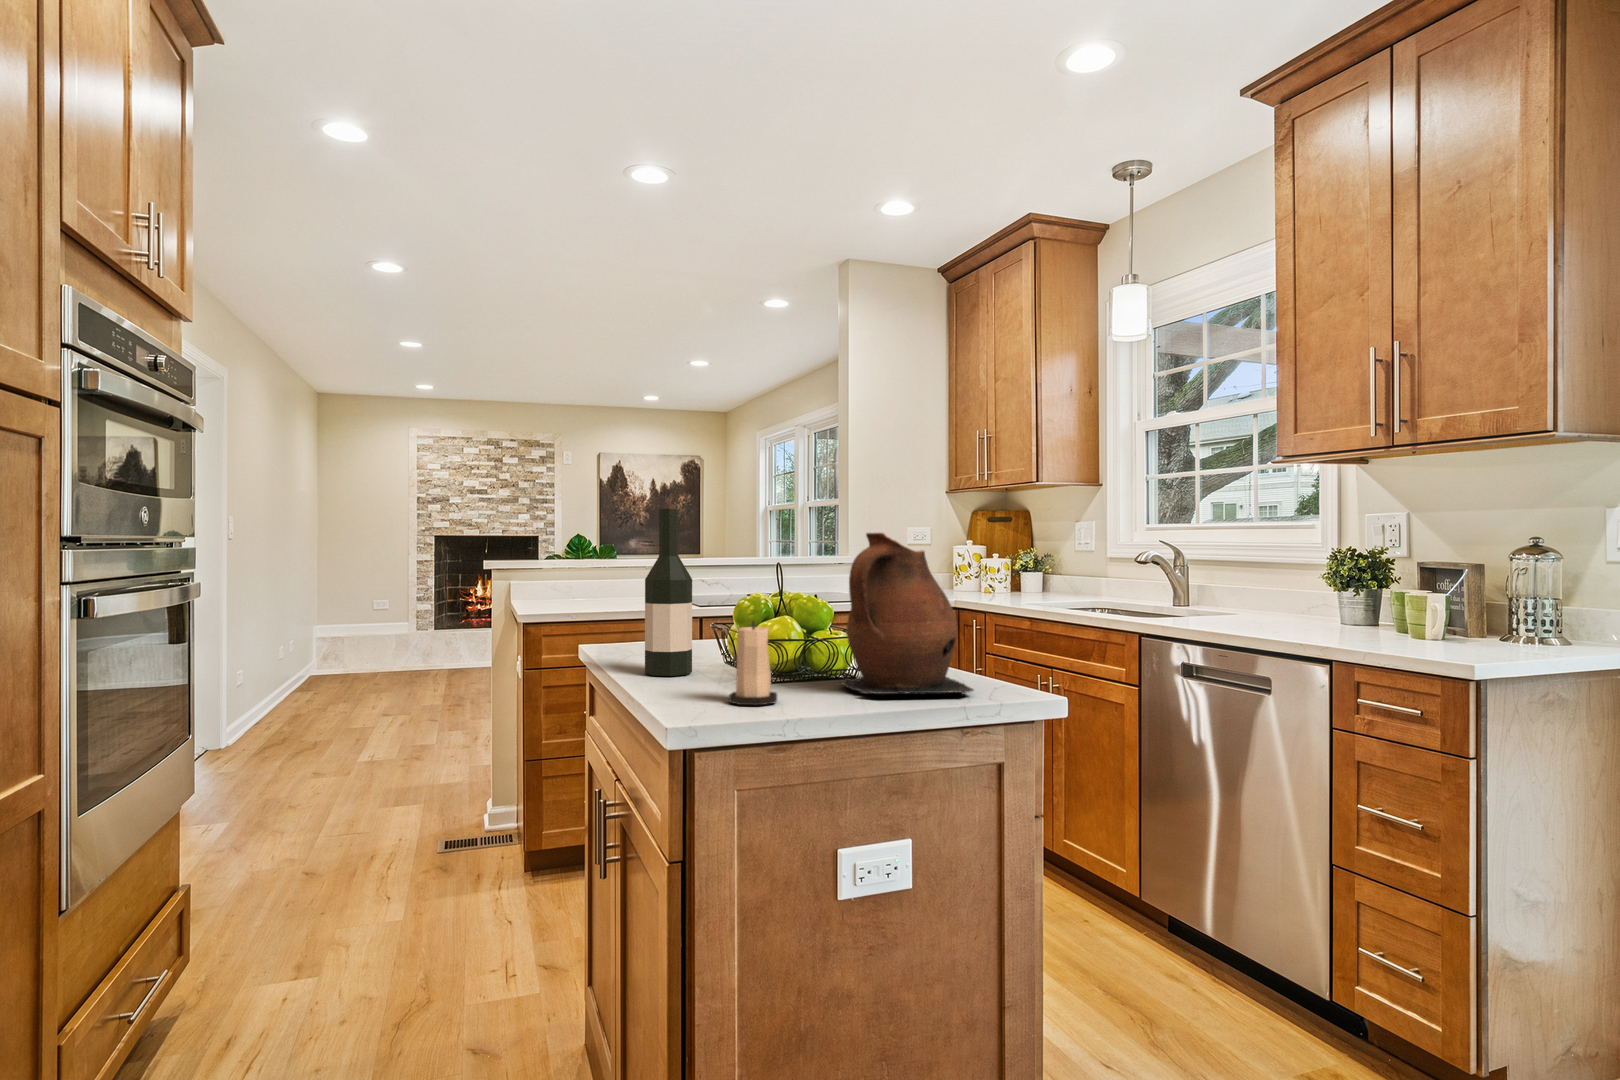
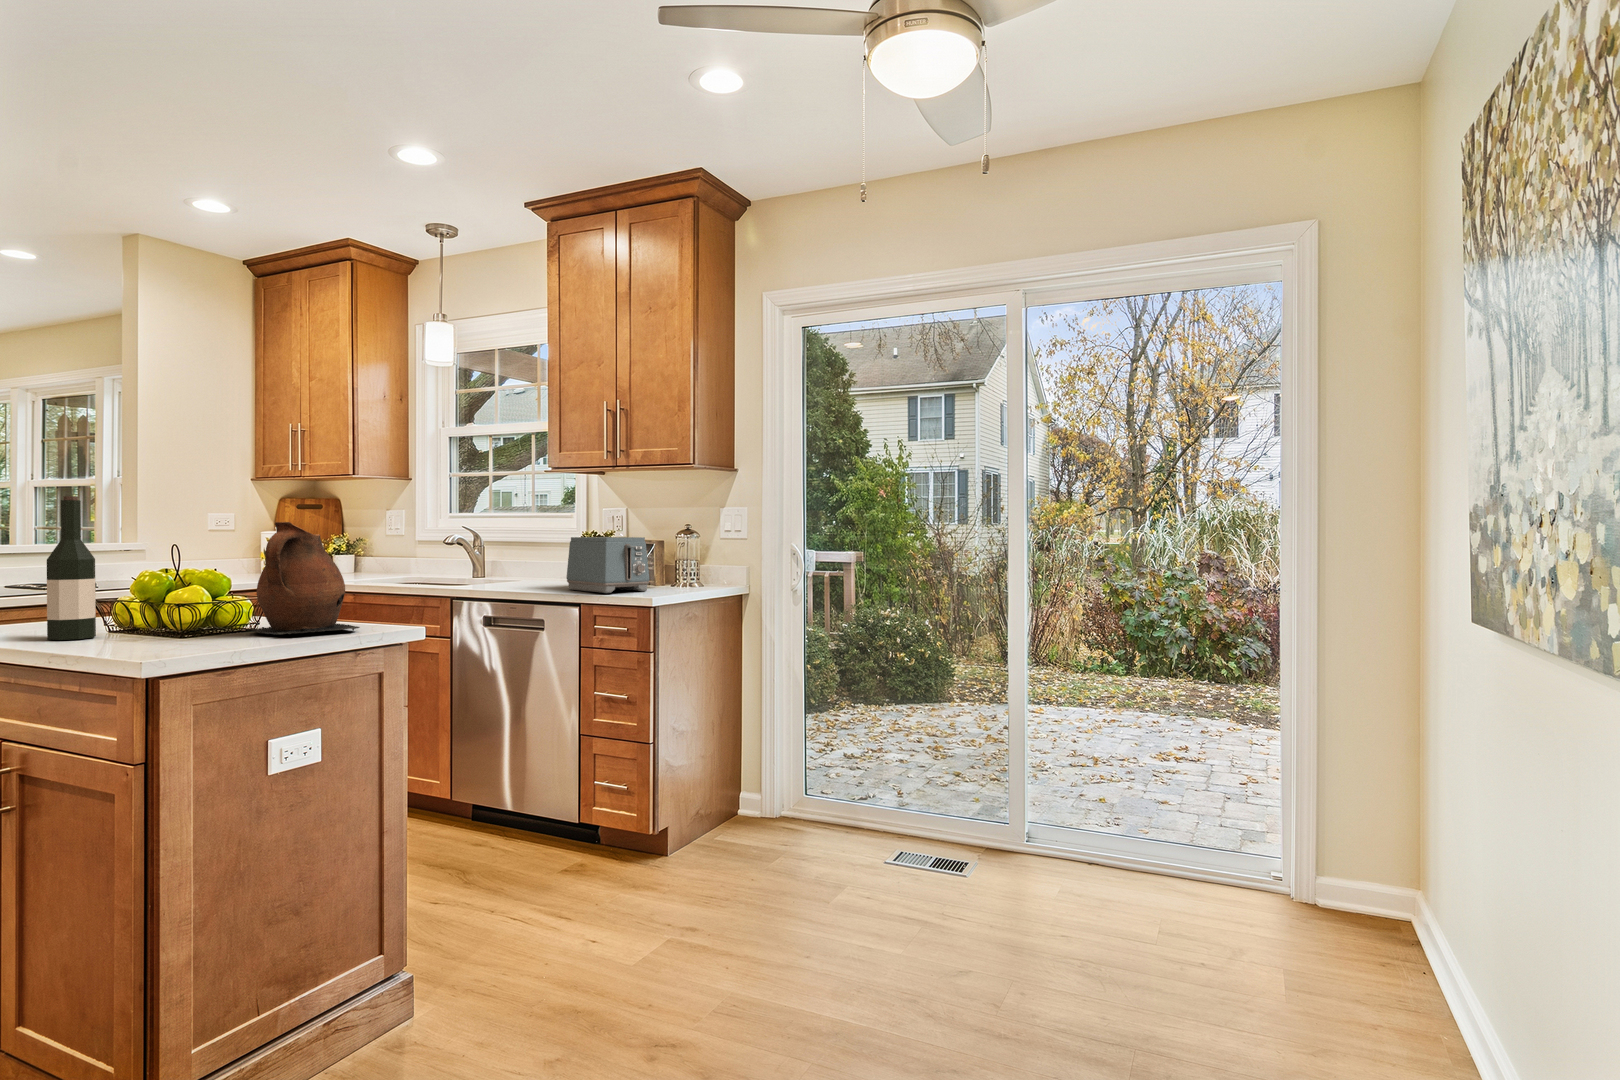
toaster: none [1309,557,1459,646] -> present [566,537,650,593]
candle: present [729,621,777,705] -> none [170,586,211,648]

